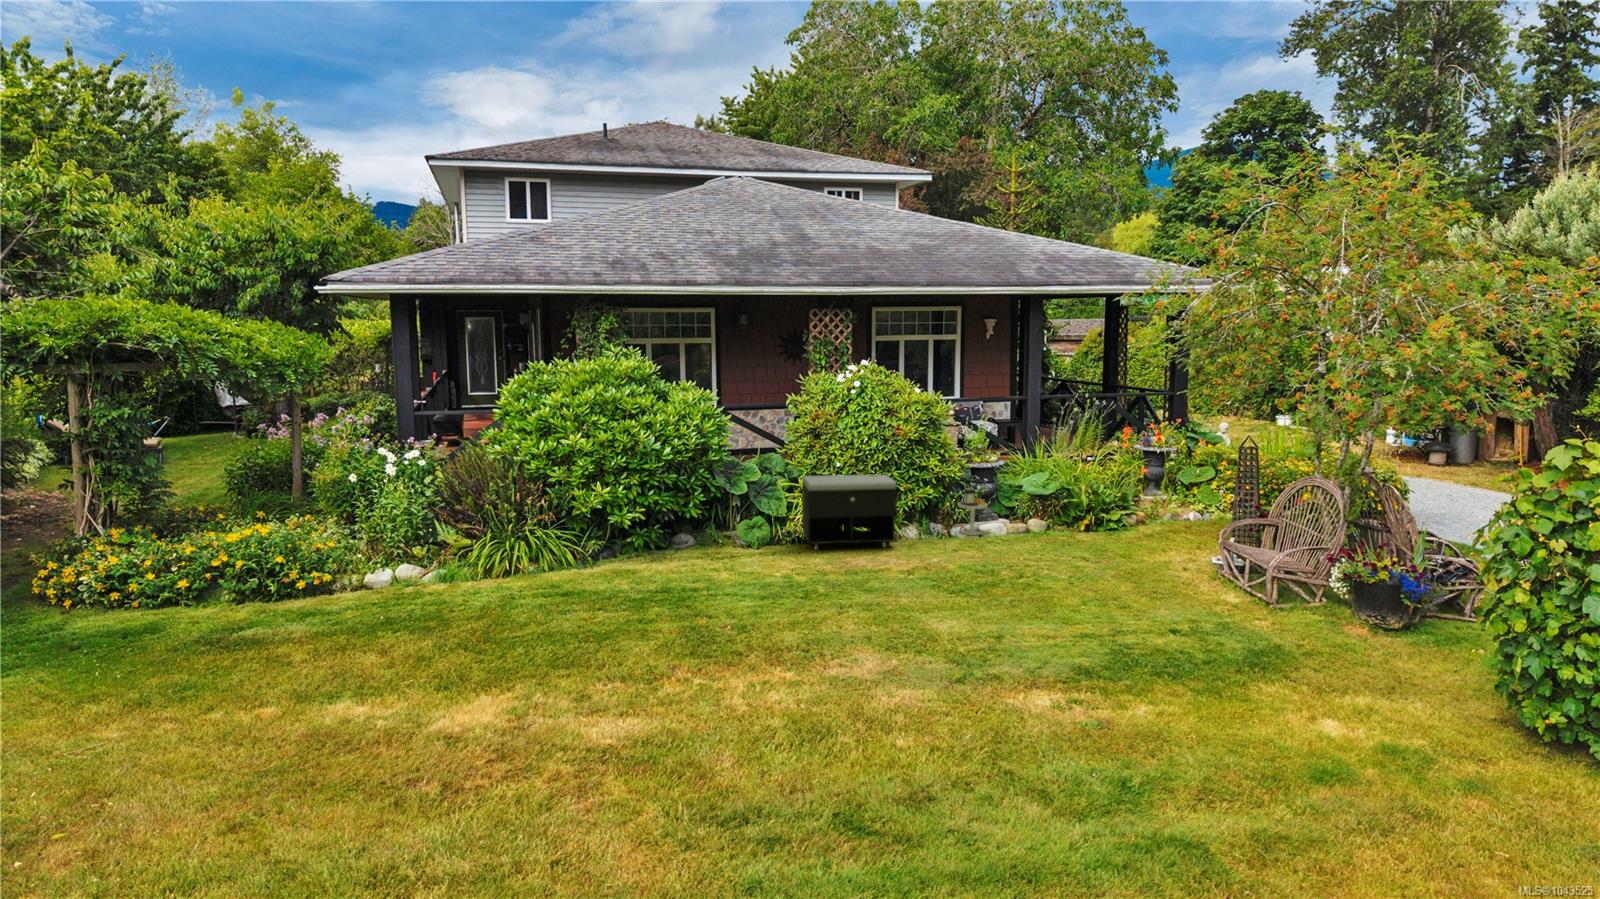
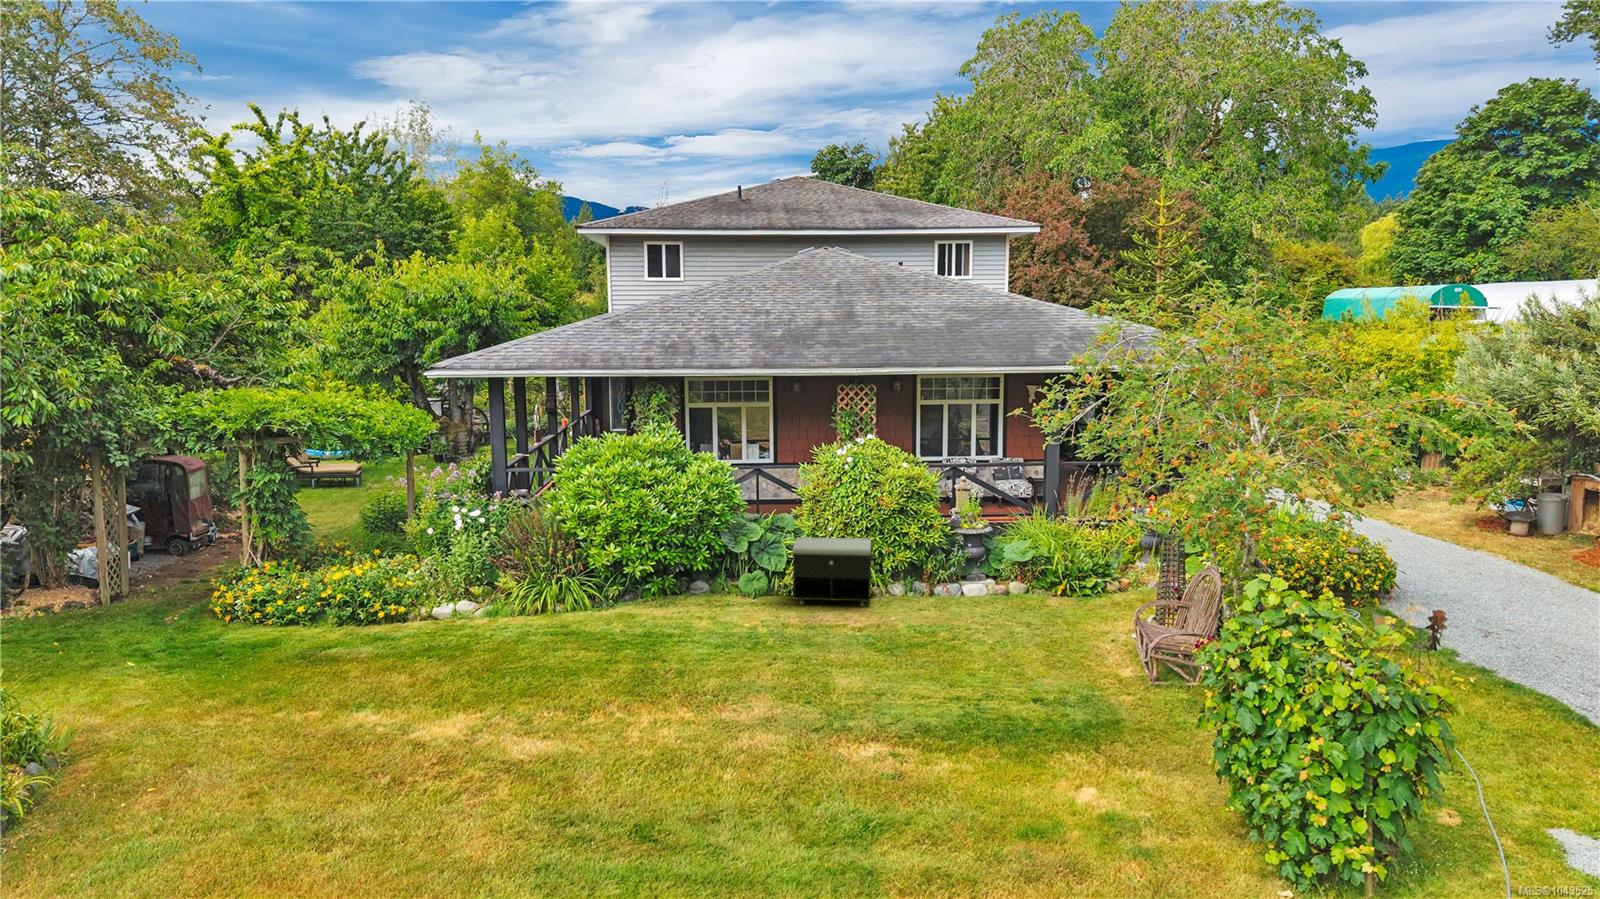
side table: present [958,488,988,535] -> none [941,553,968,597]

